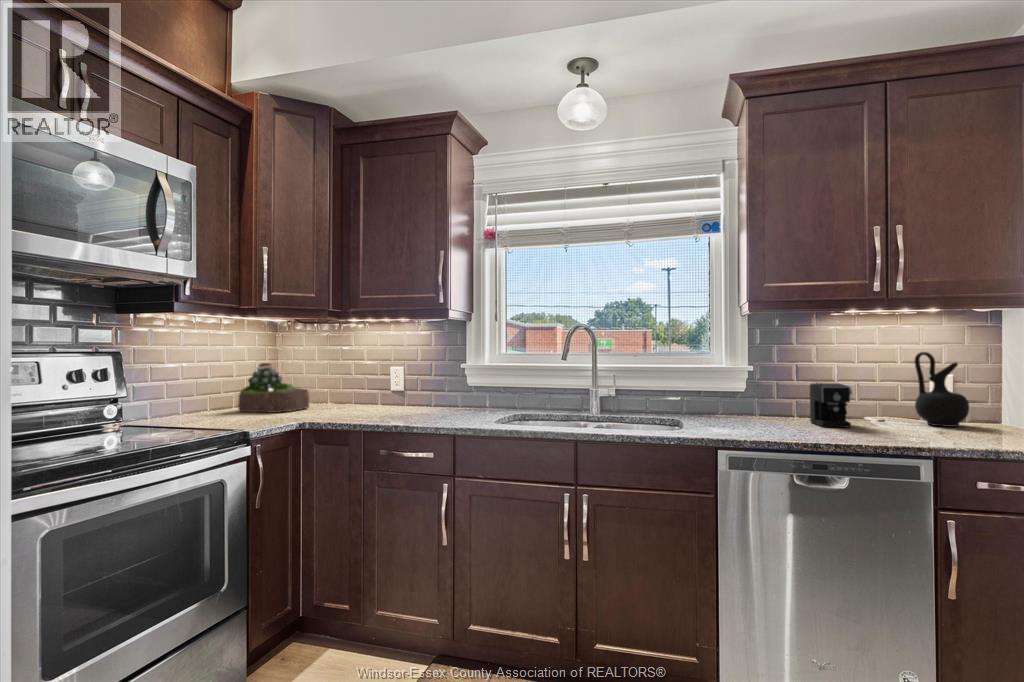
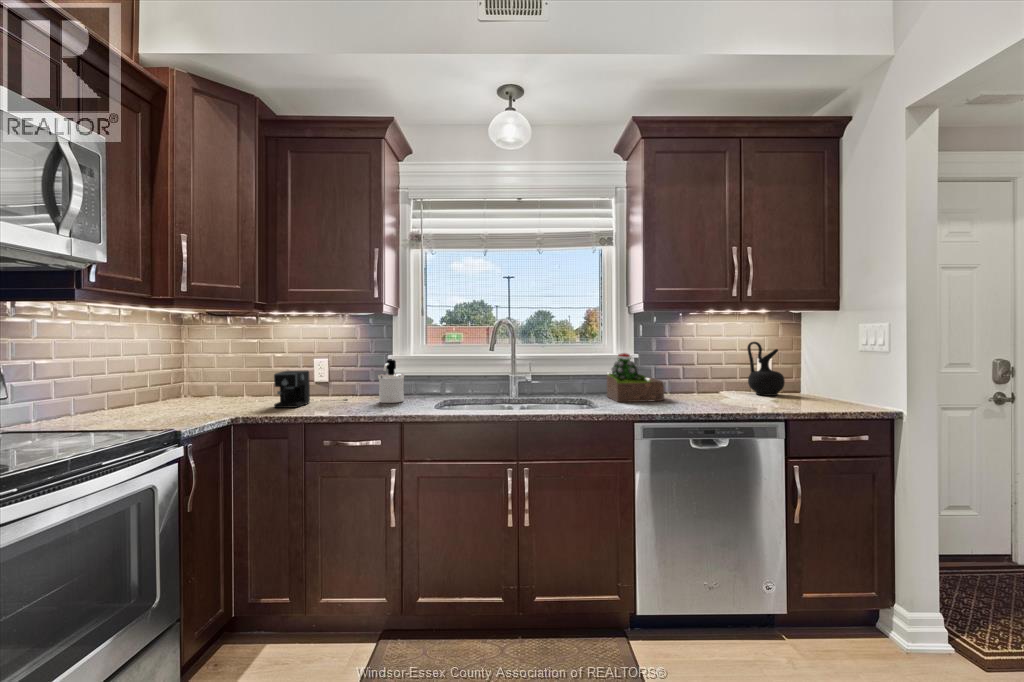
succulent plant: present [238,363,309,412] -> present [607,353,664,402]
soap dispenser: none [443,369,471,416] -> present [378,360,405,403]
coffee maker: present [810,383,885,428] -> present [274,371,347,408]

